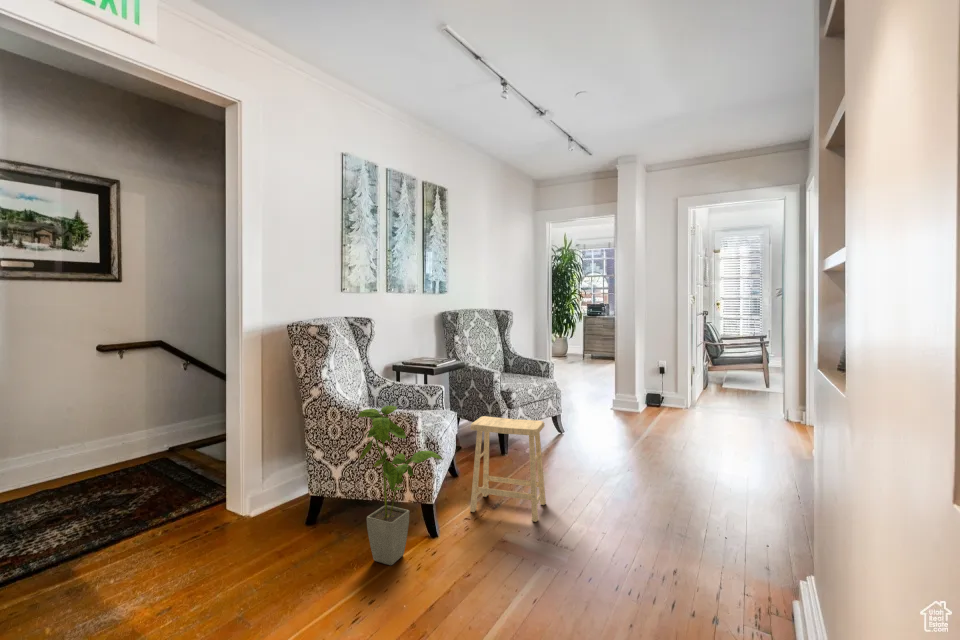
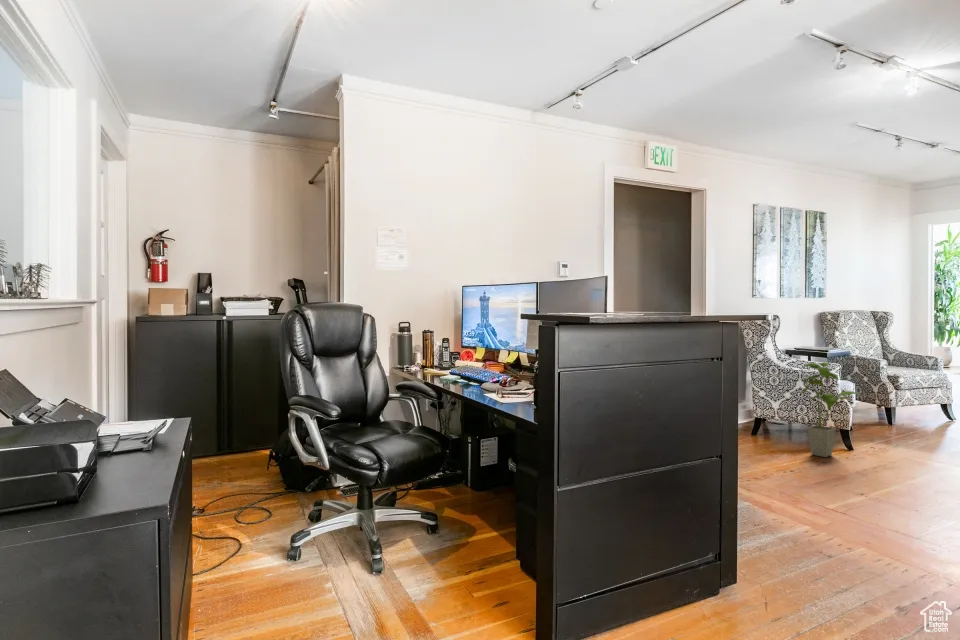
footstool: present [470,416,546,522] -> none [873,384,942,456]

